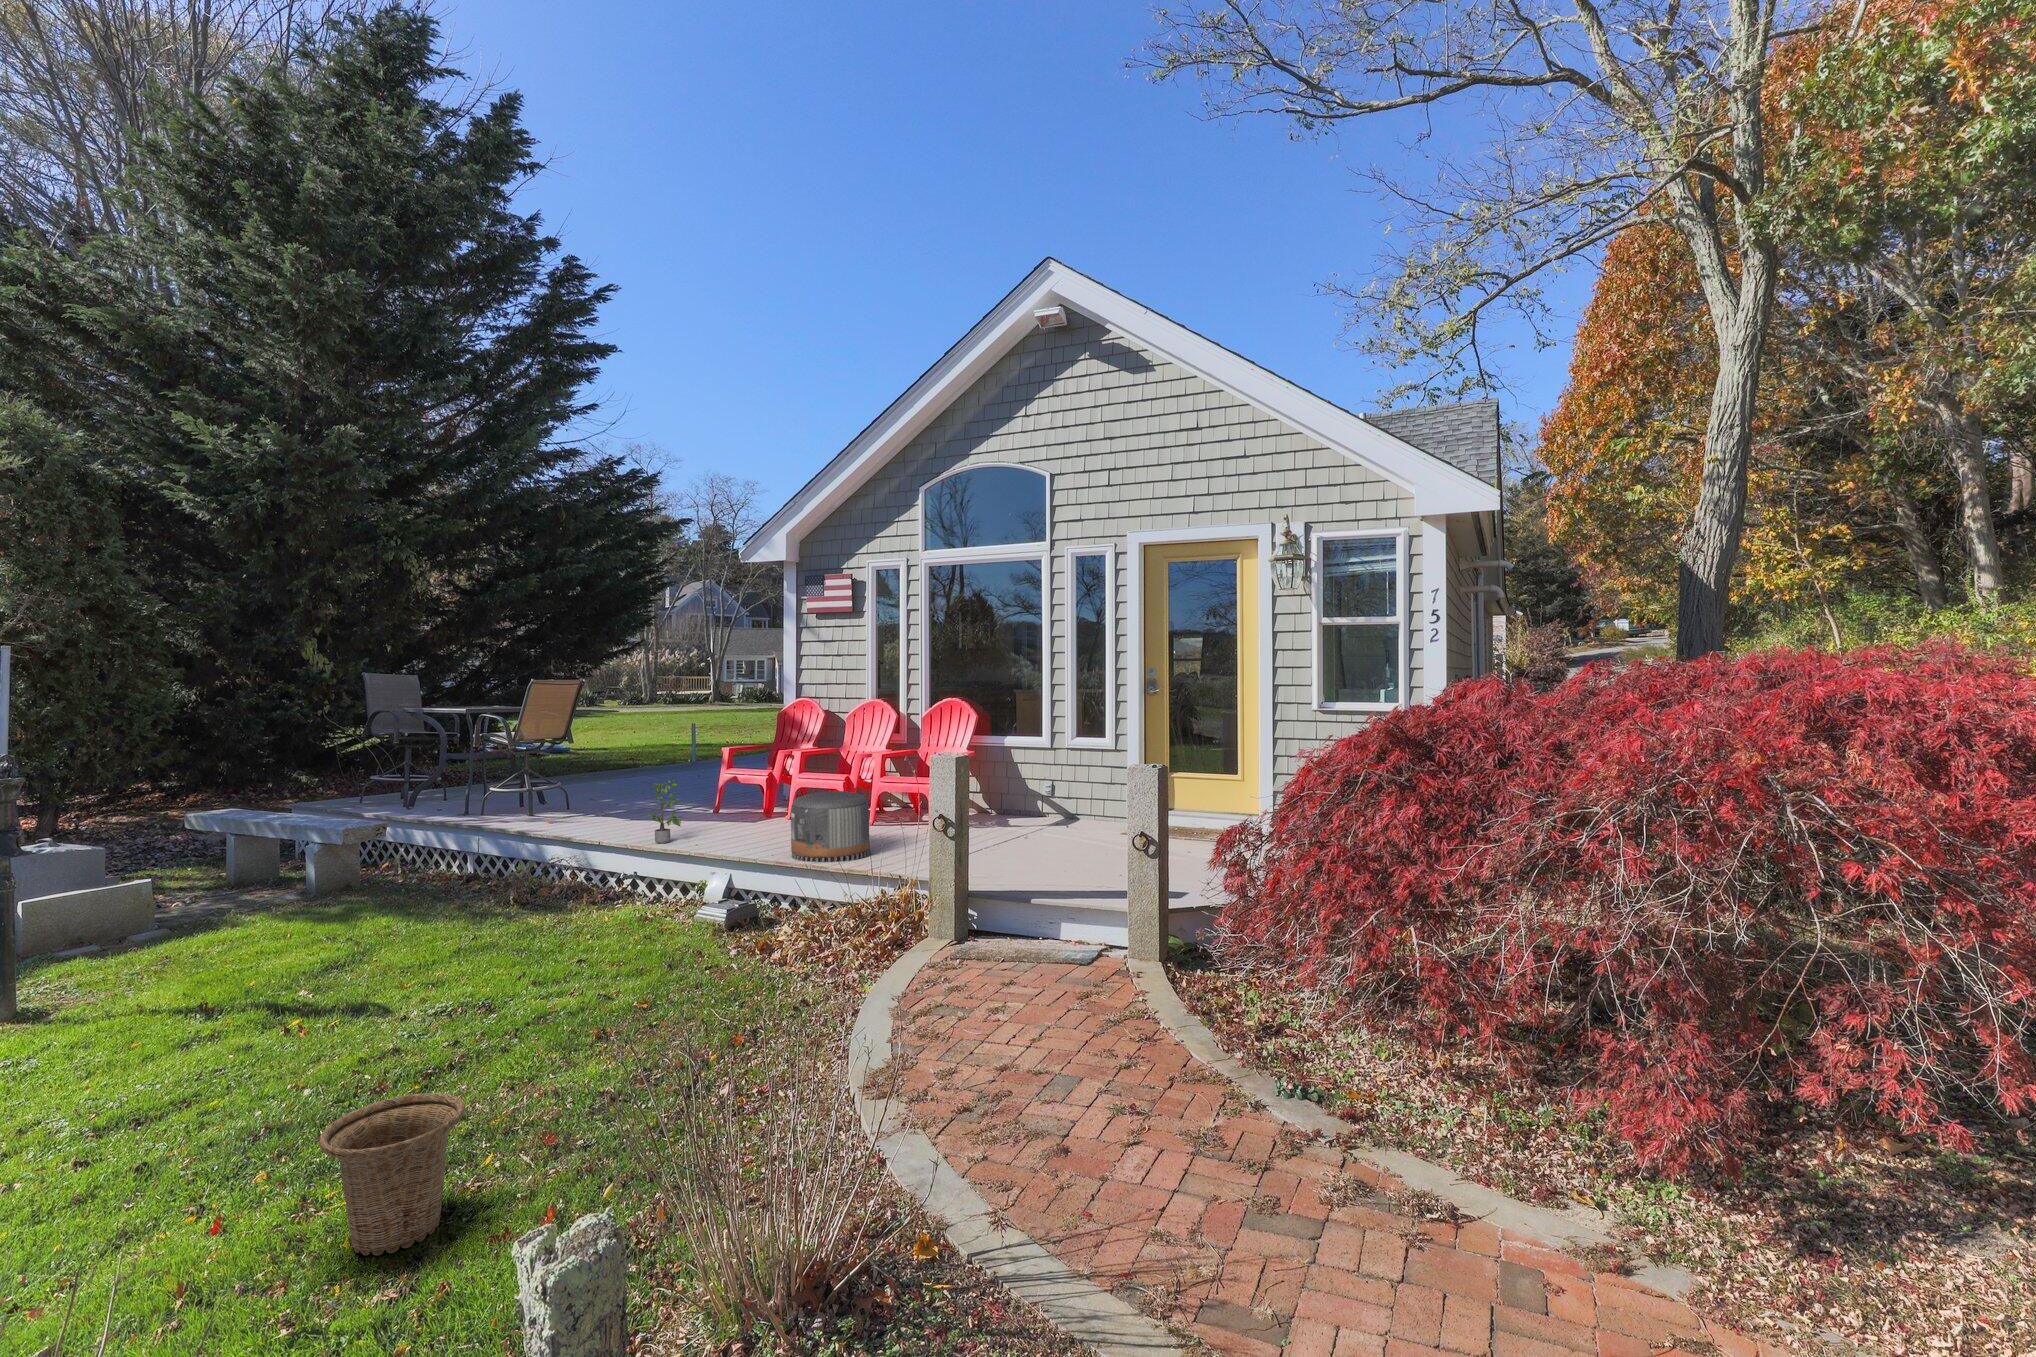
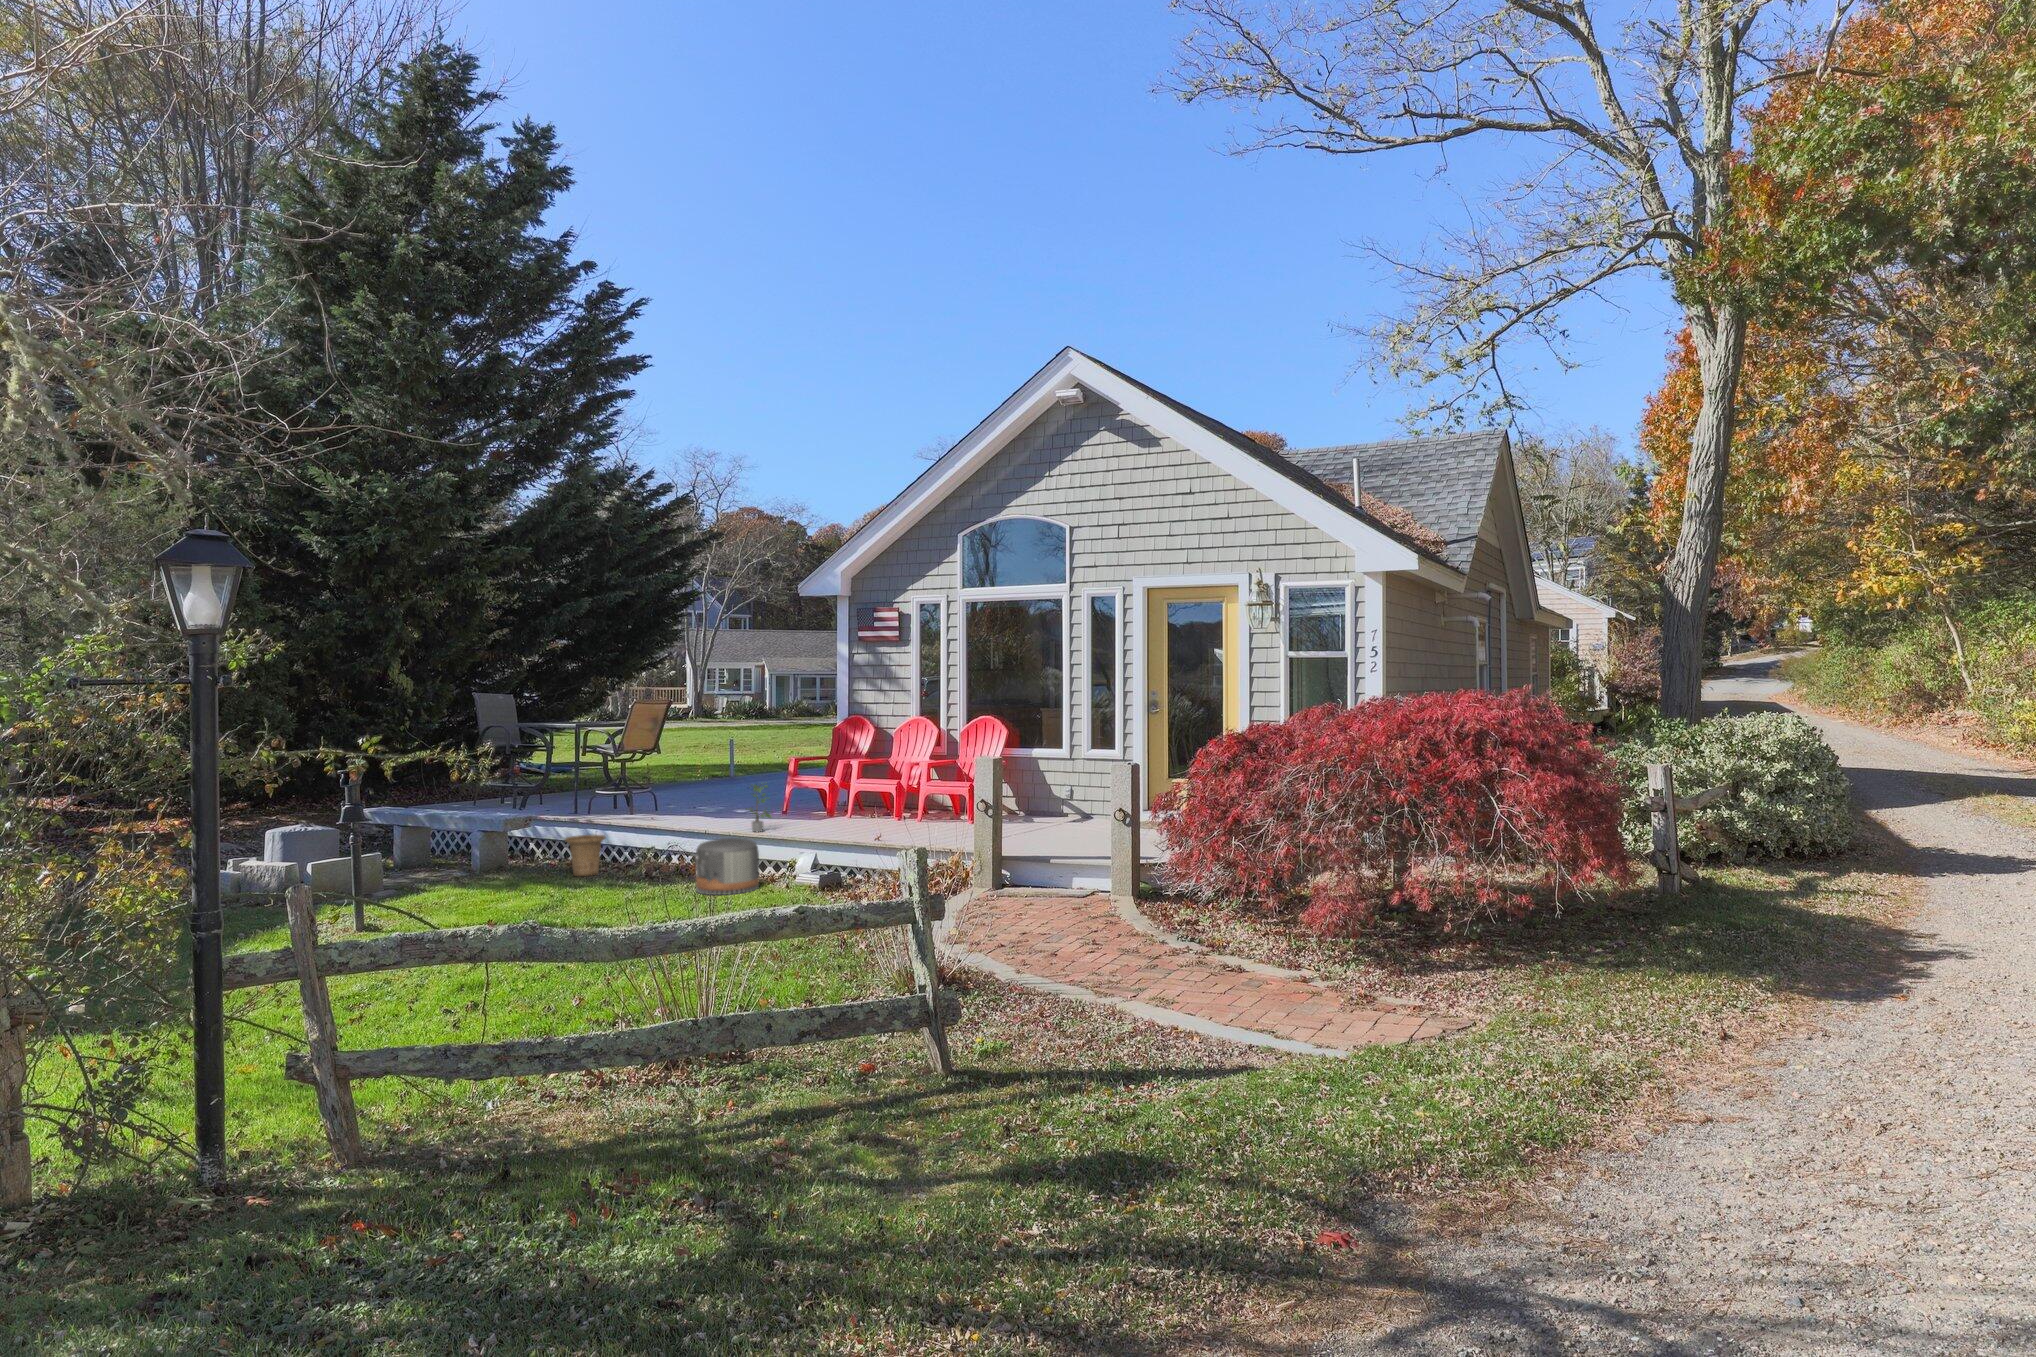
pouf: present [791,791,870,862] -> present [695,838,759,895]
basket: present [319,1093,465,1256] -> present [565,835,606,877]

